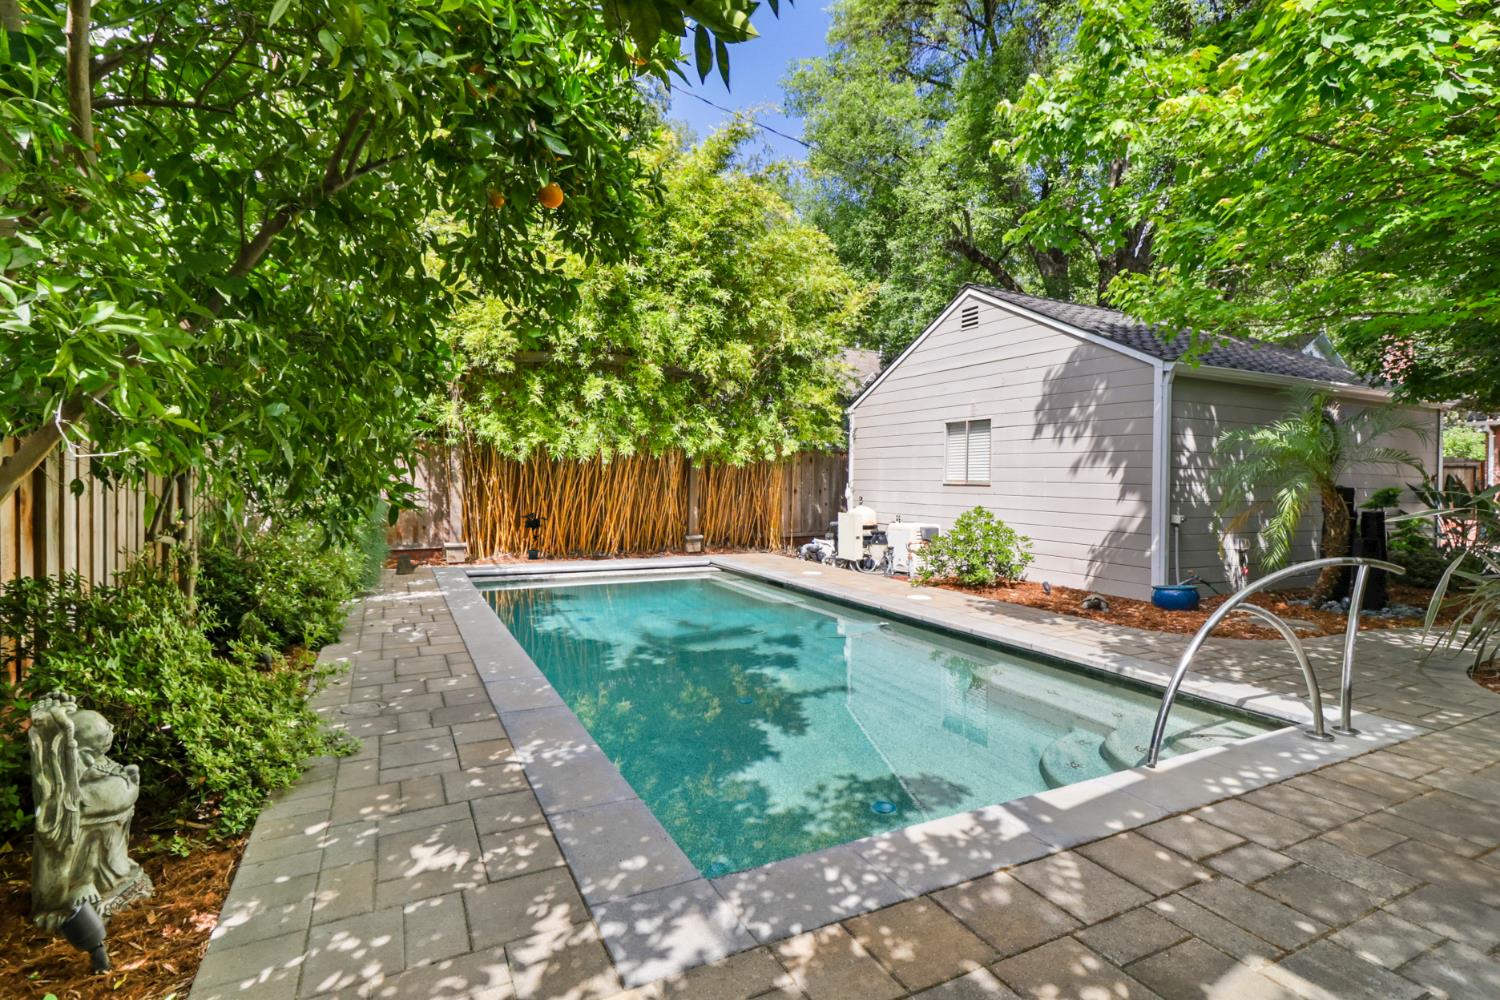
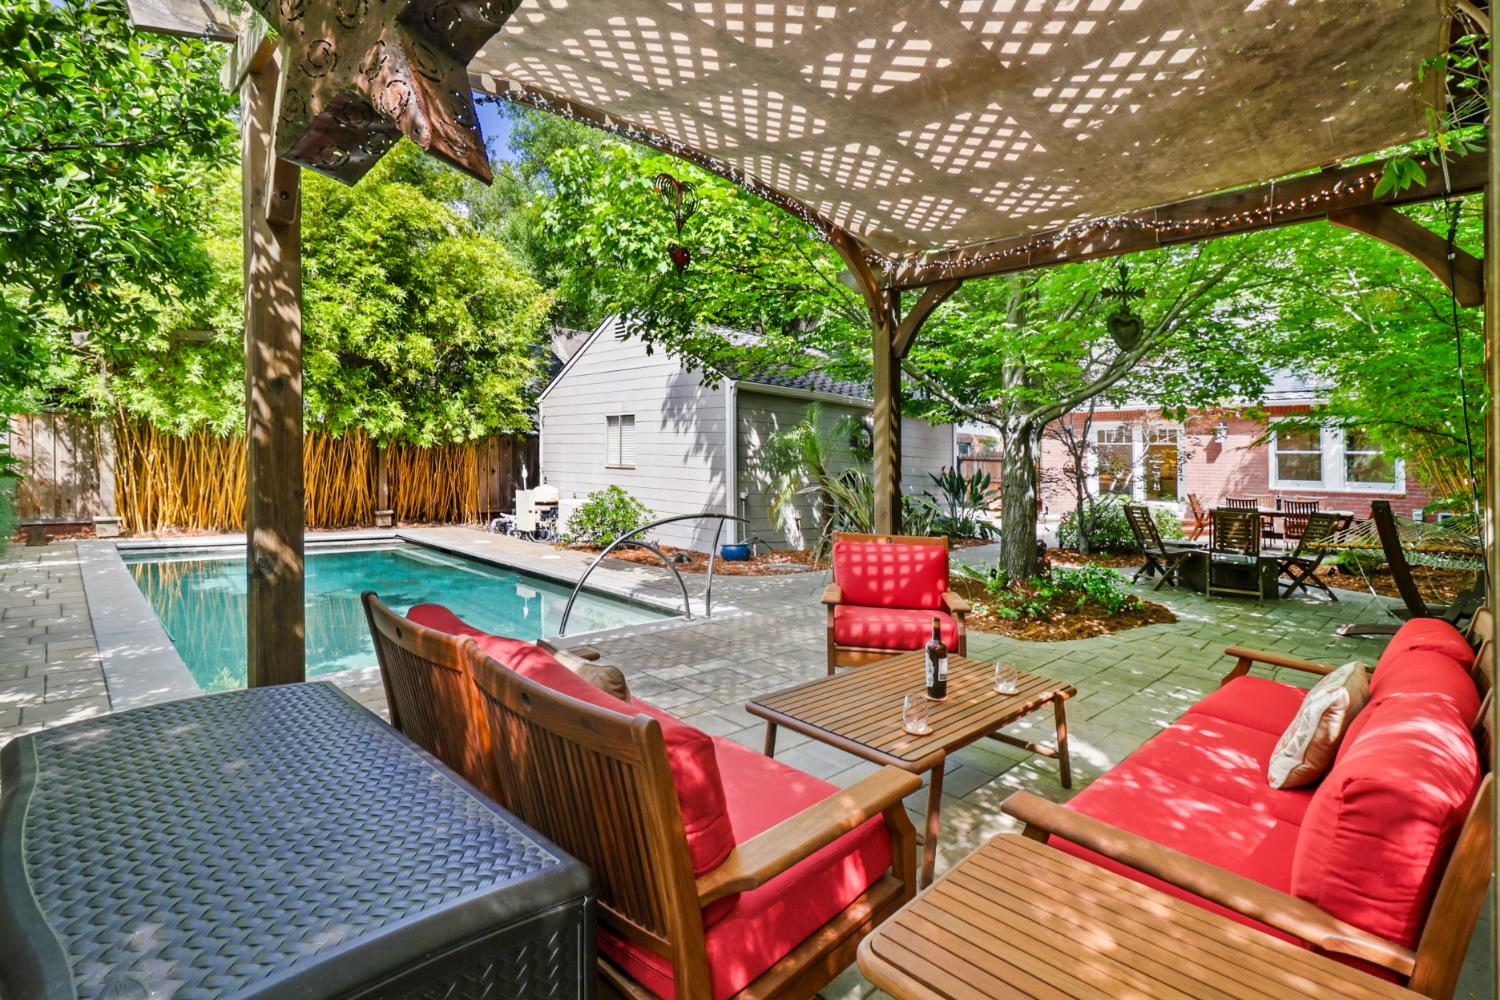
potted plant: present [518,512,548,559] -> none [183,486,219,533]

